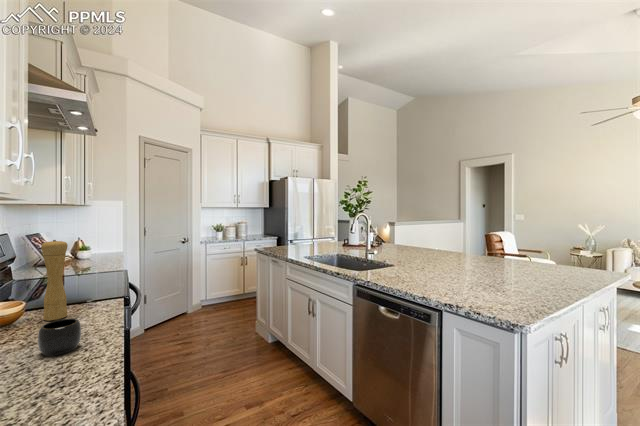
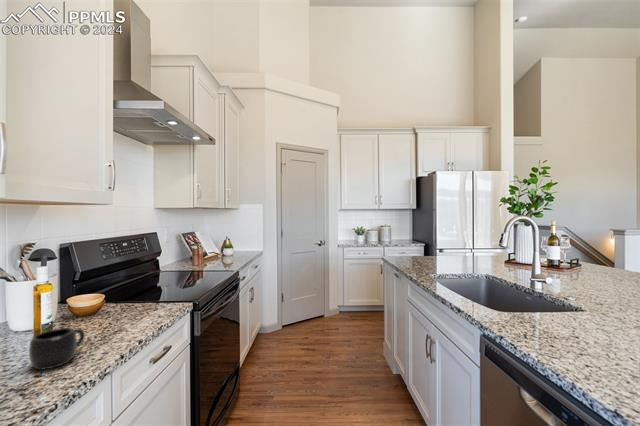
pepper mill: present [41,240,68,321] -> none [106,241,130,320]

